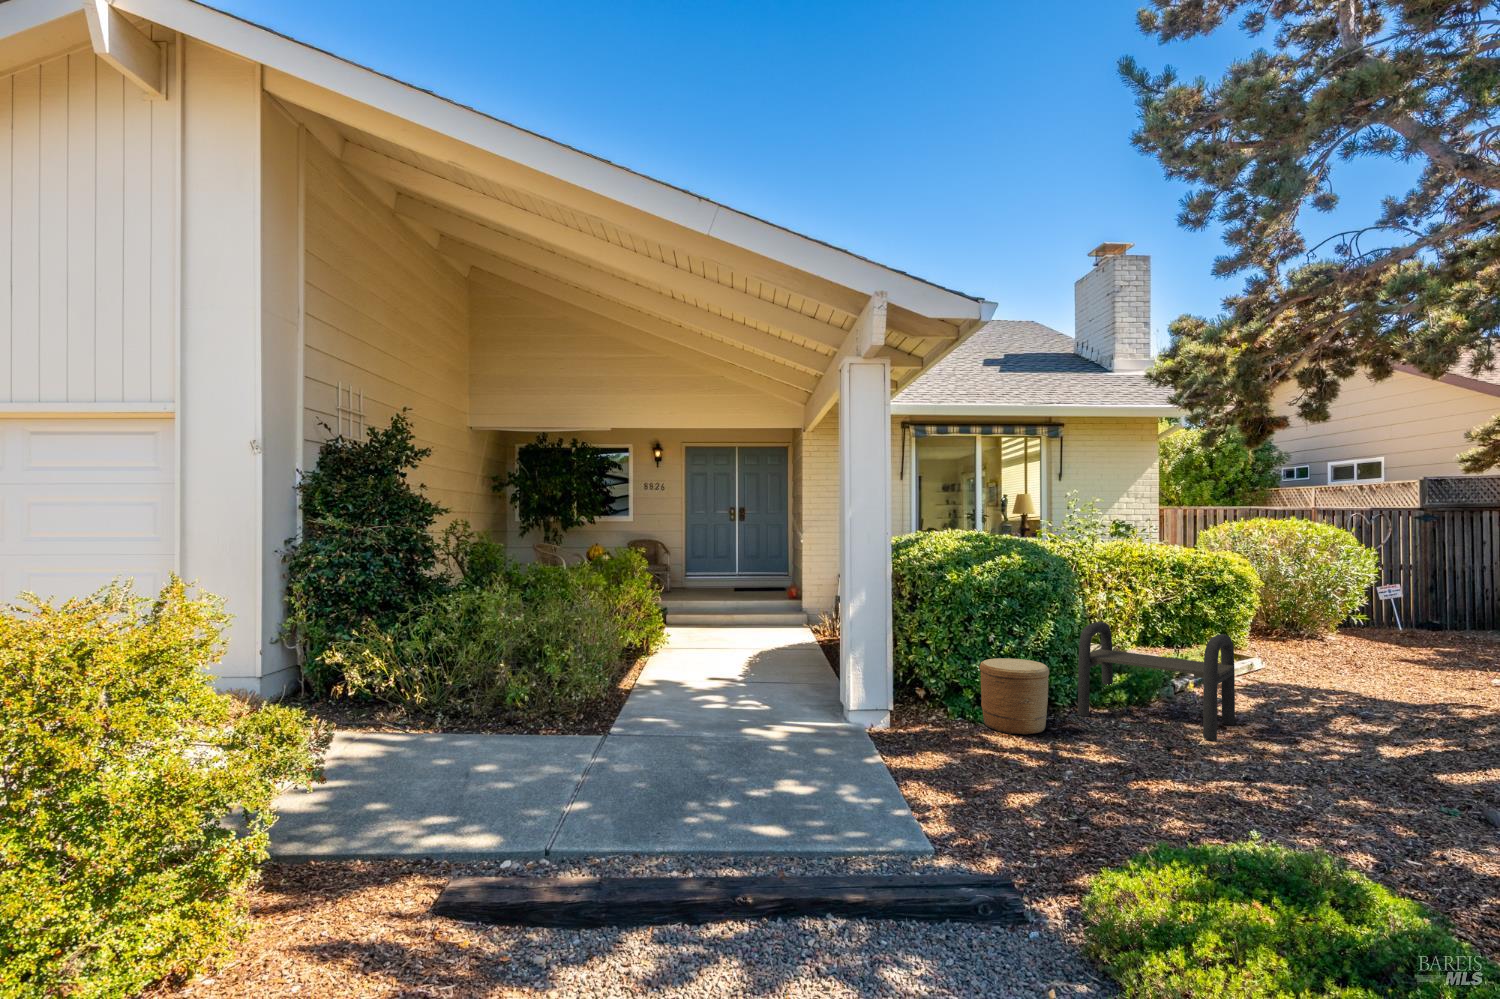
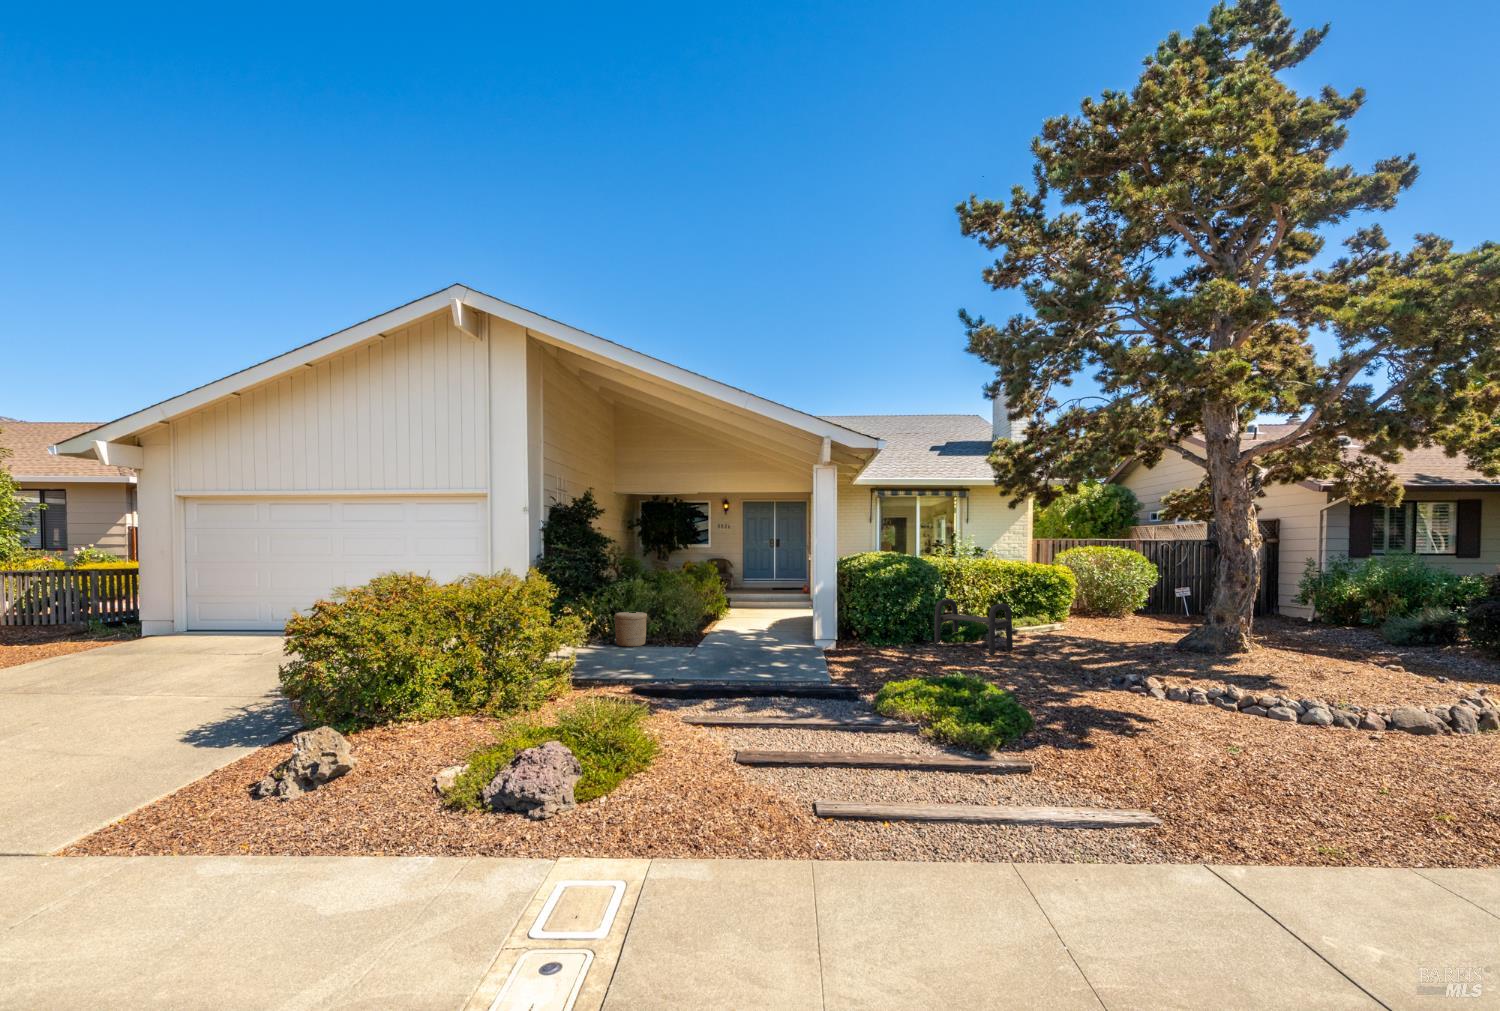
woven basket: present [980,658,1049,735] -> present [615,612,647,647]

